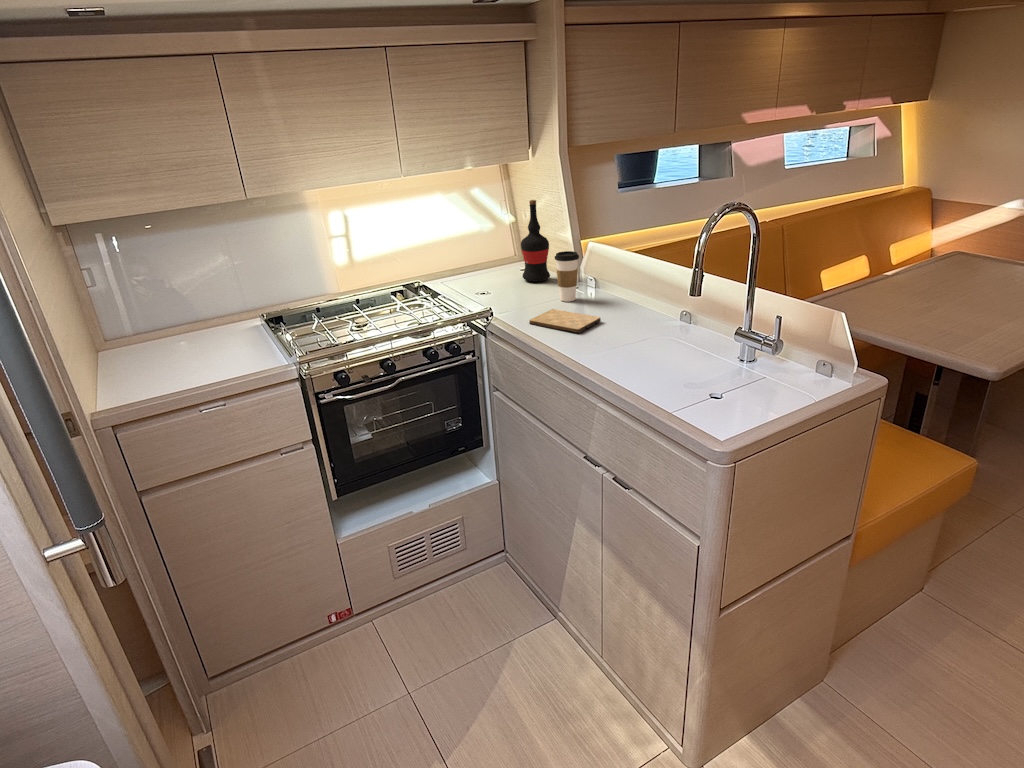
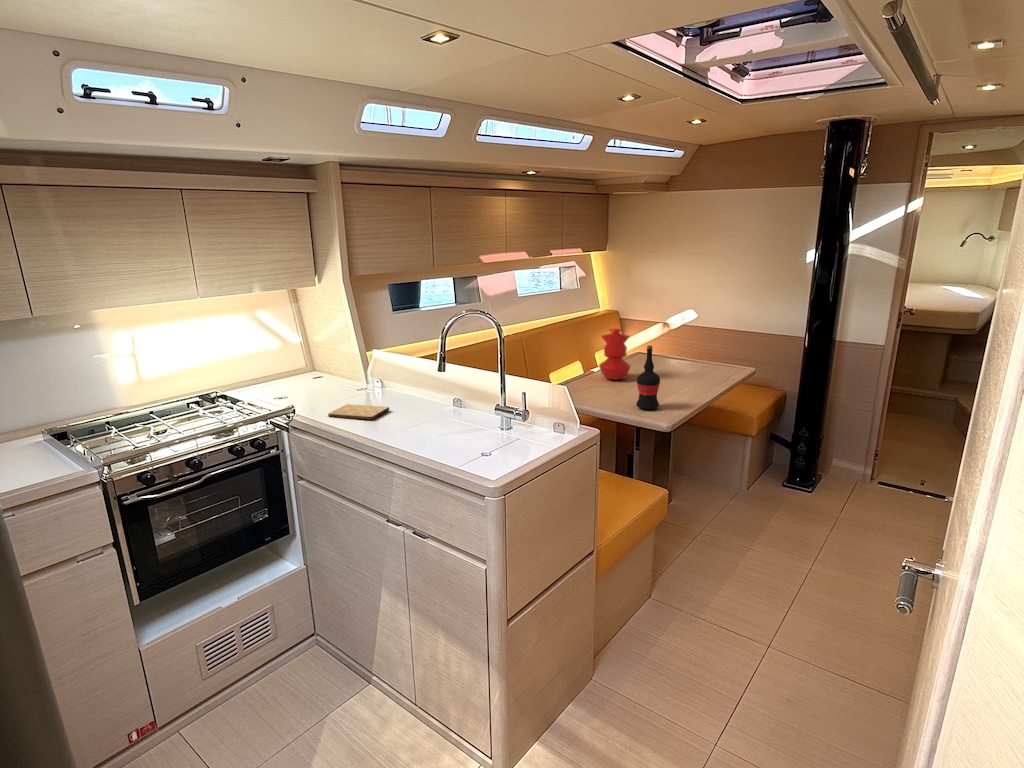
wine bottle: present [521,200,550,281] -> present [636,345,660,409]
vase: none [895,220,954,293] -> present [599,329,631,379]
coffee cup: present [555,251,579,302] -> none [346,357,366,398]

